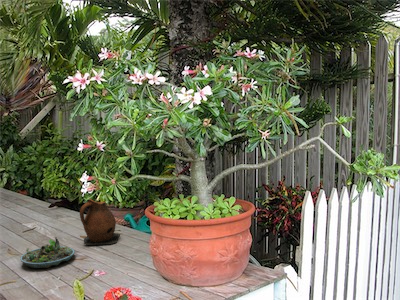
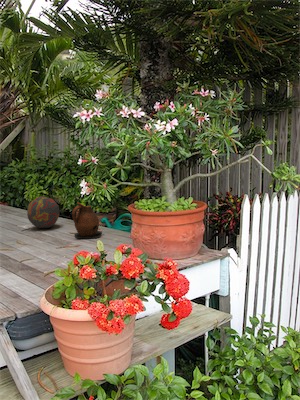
decorative orb: none [29,188,71,228] -> present [27,196,60,228]
succulent planter: present [20,237,75,268] -> none [32,230,72,252]

